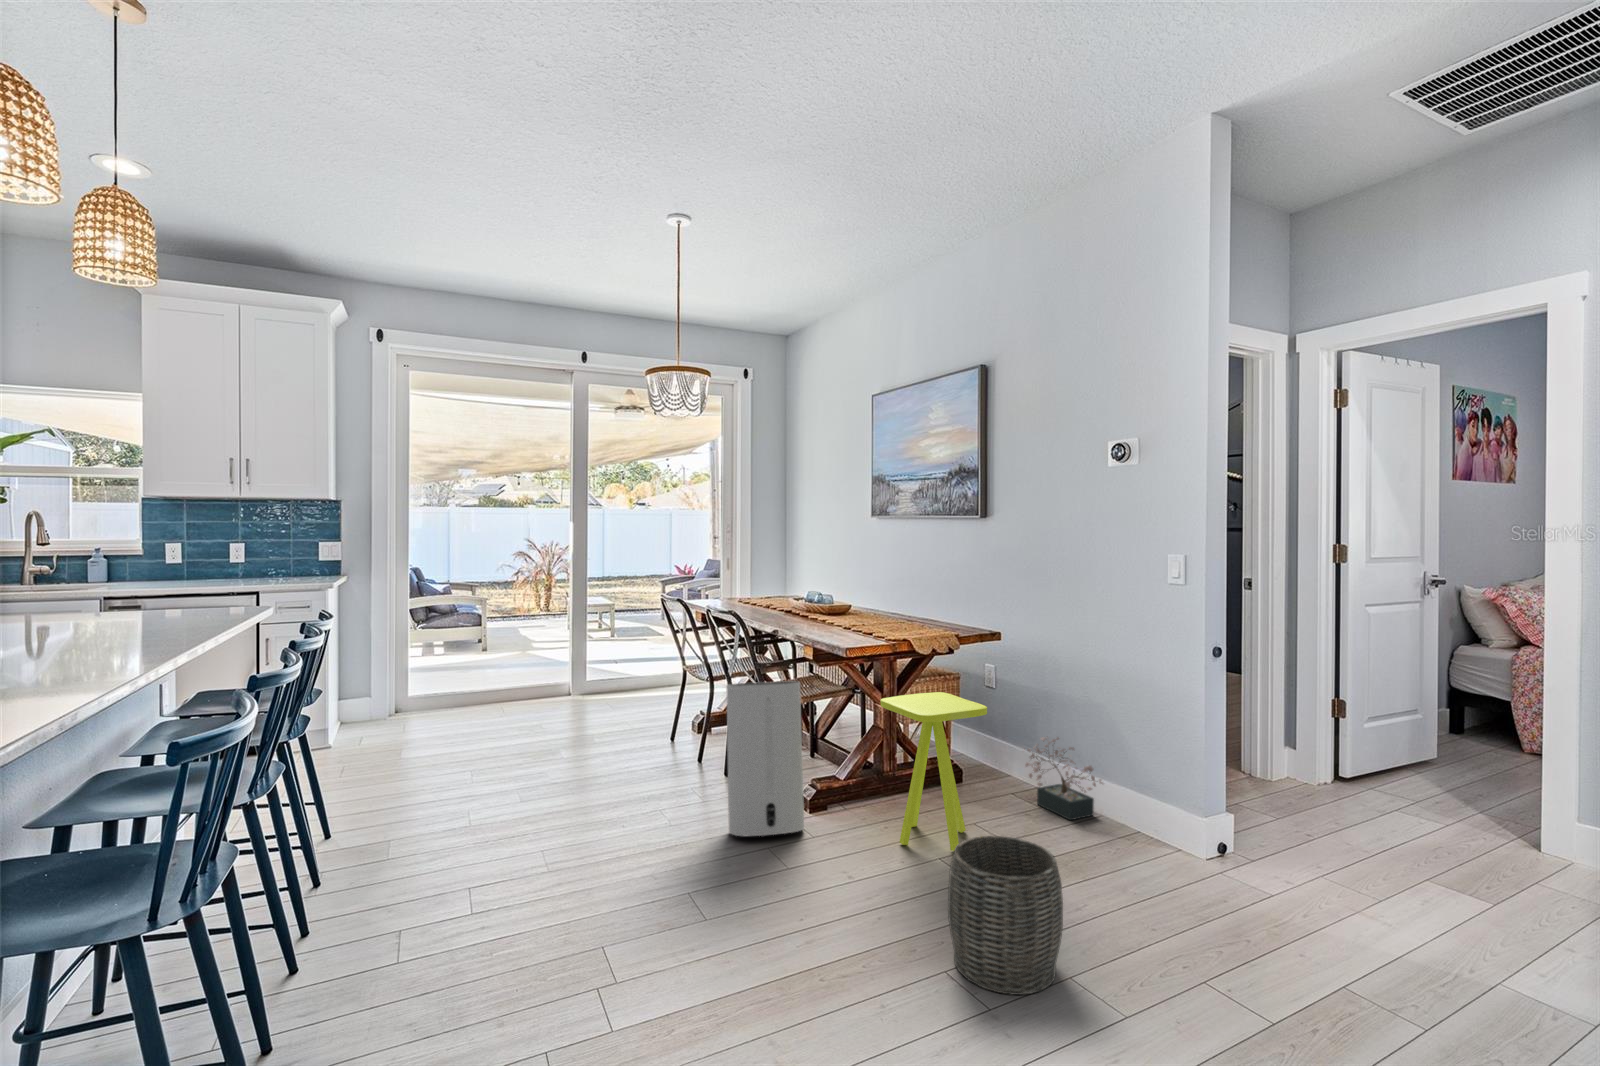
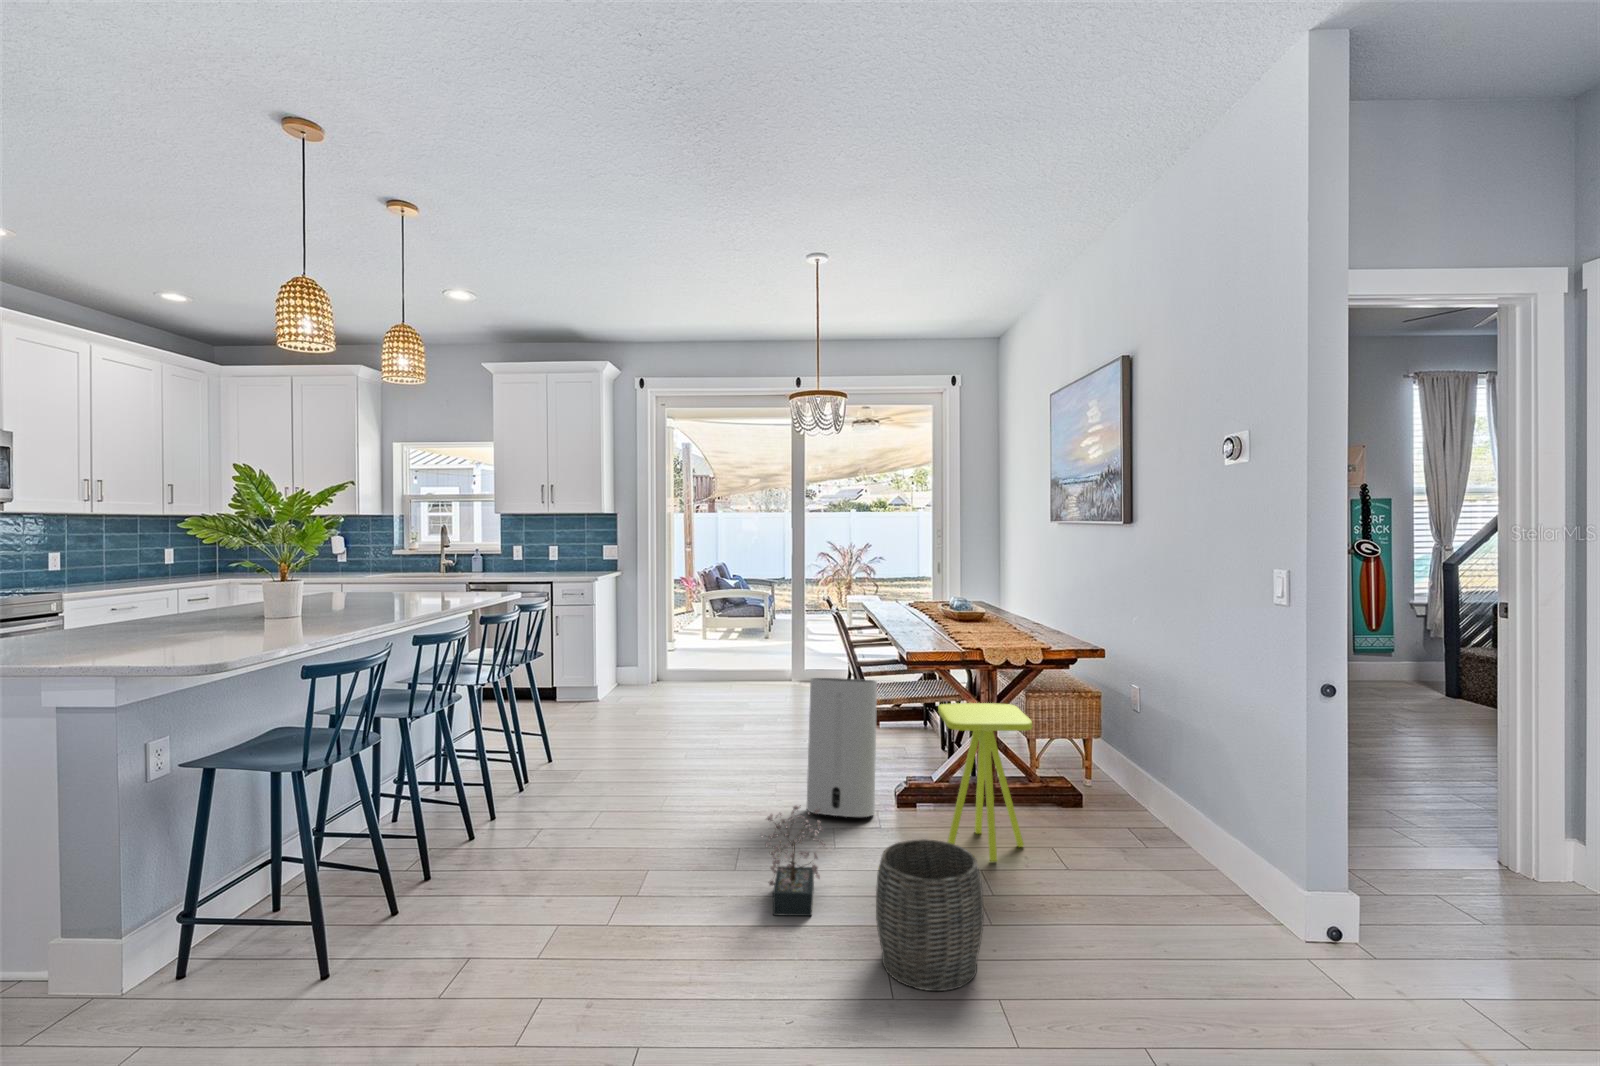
decorative plant: present [1024,737,1103,820] -> present [761,805,825,916]

